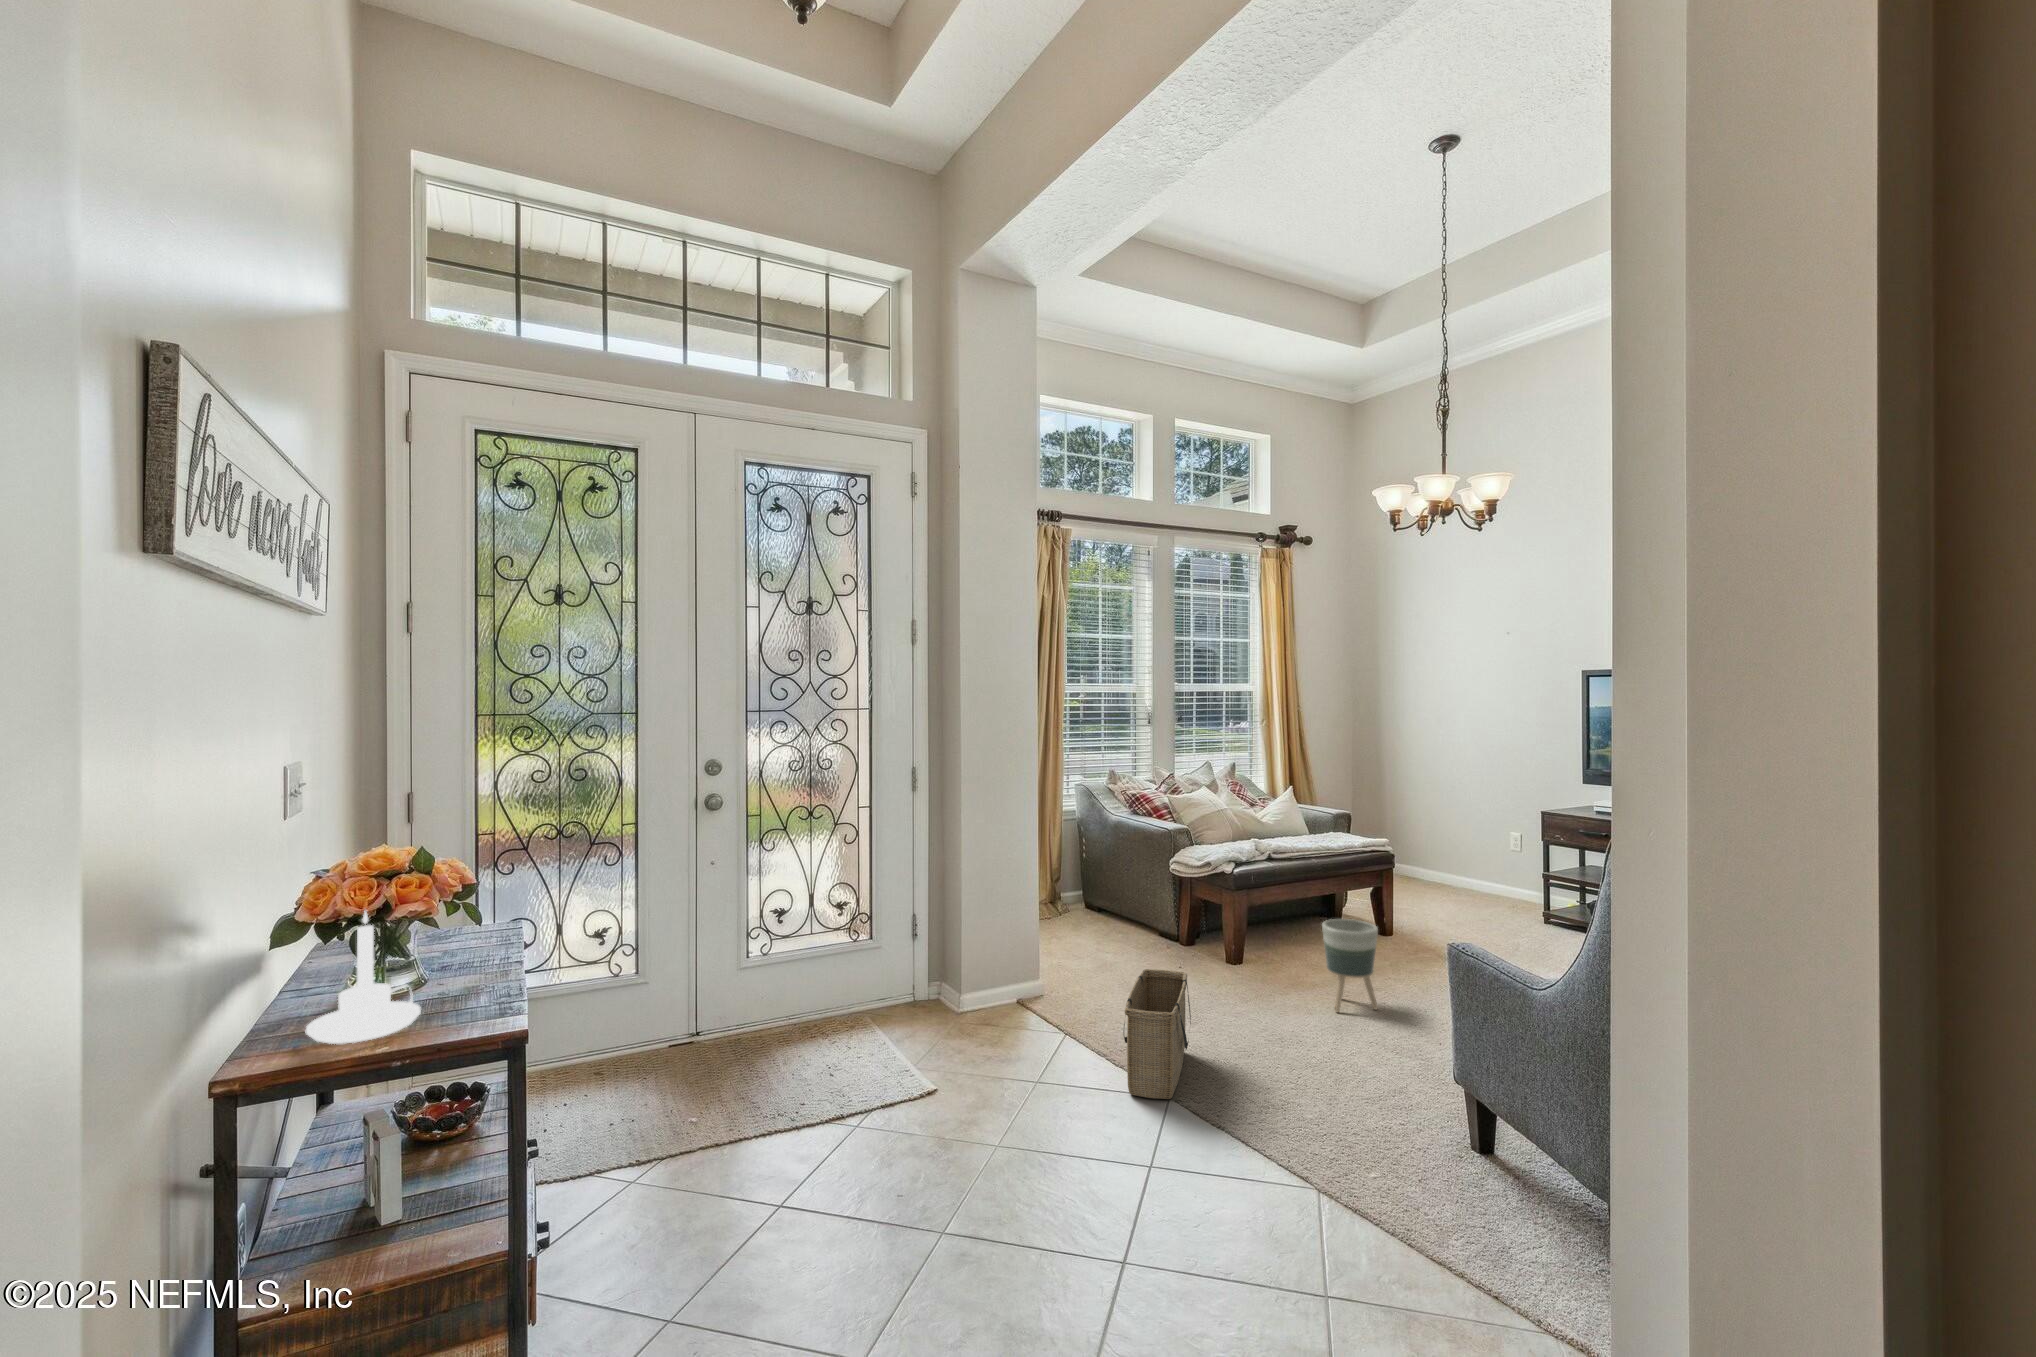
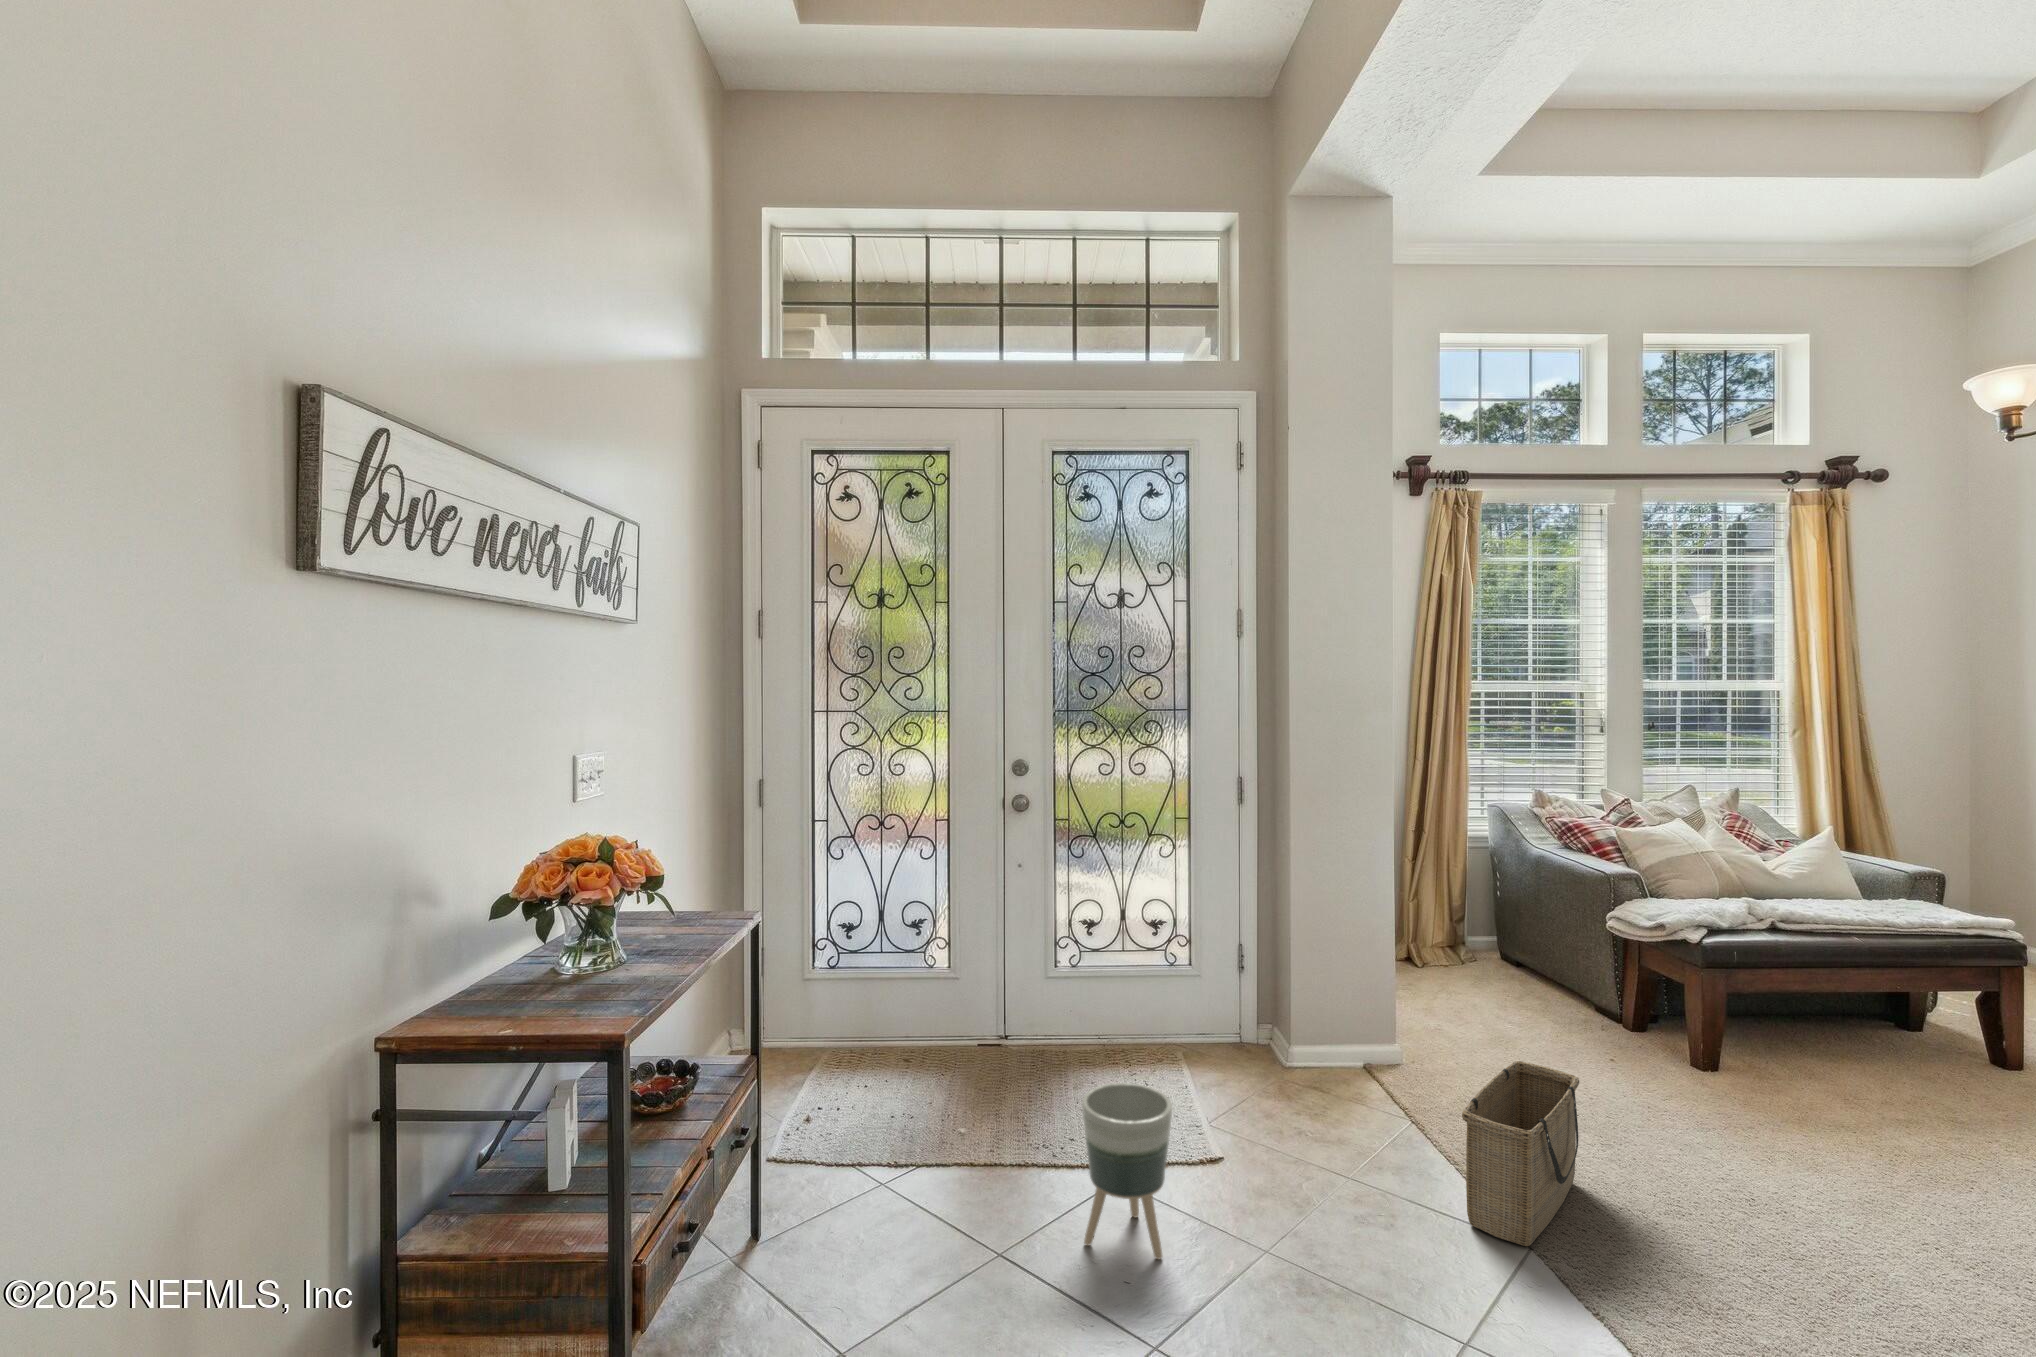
candle holder: present [306,911,421,1044] -> none [469,897,566,1020]
planter: present [1322,919,1378,1012] -> present [1082,1083,1172,1259]

